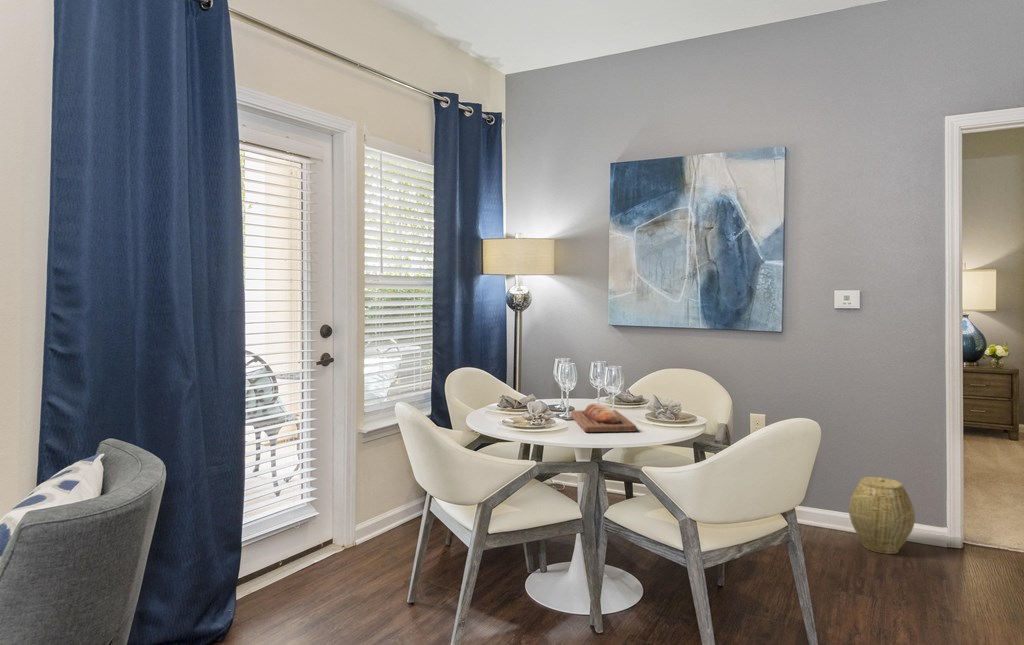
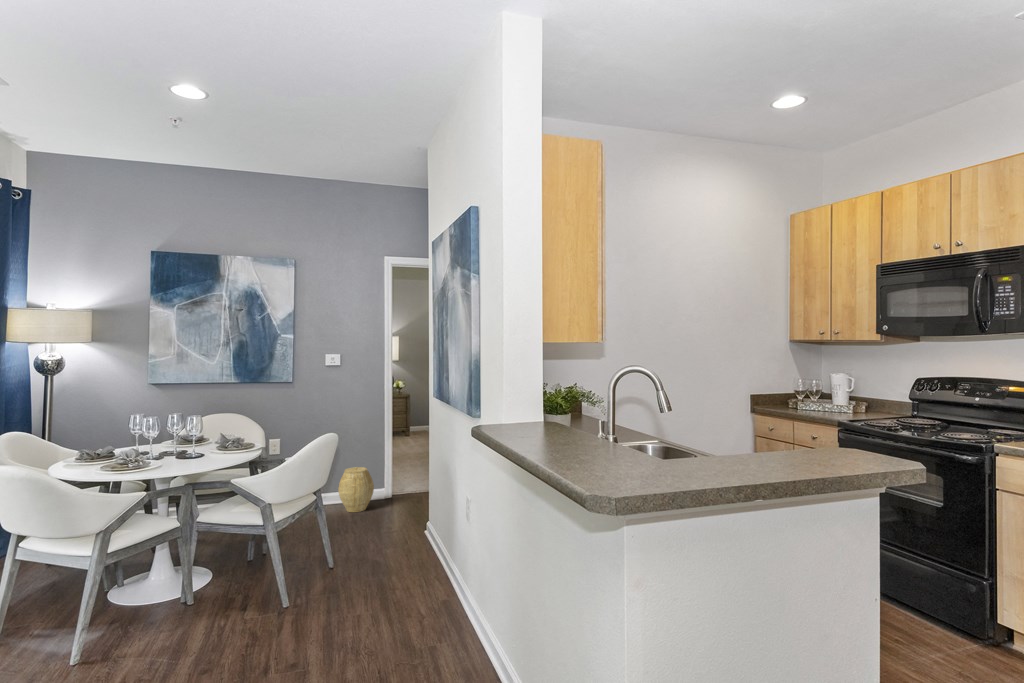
bread loaf: present [571,404,637,432] -> none [153,445,217,465]

